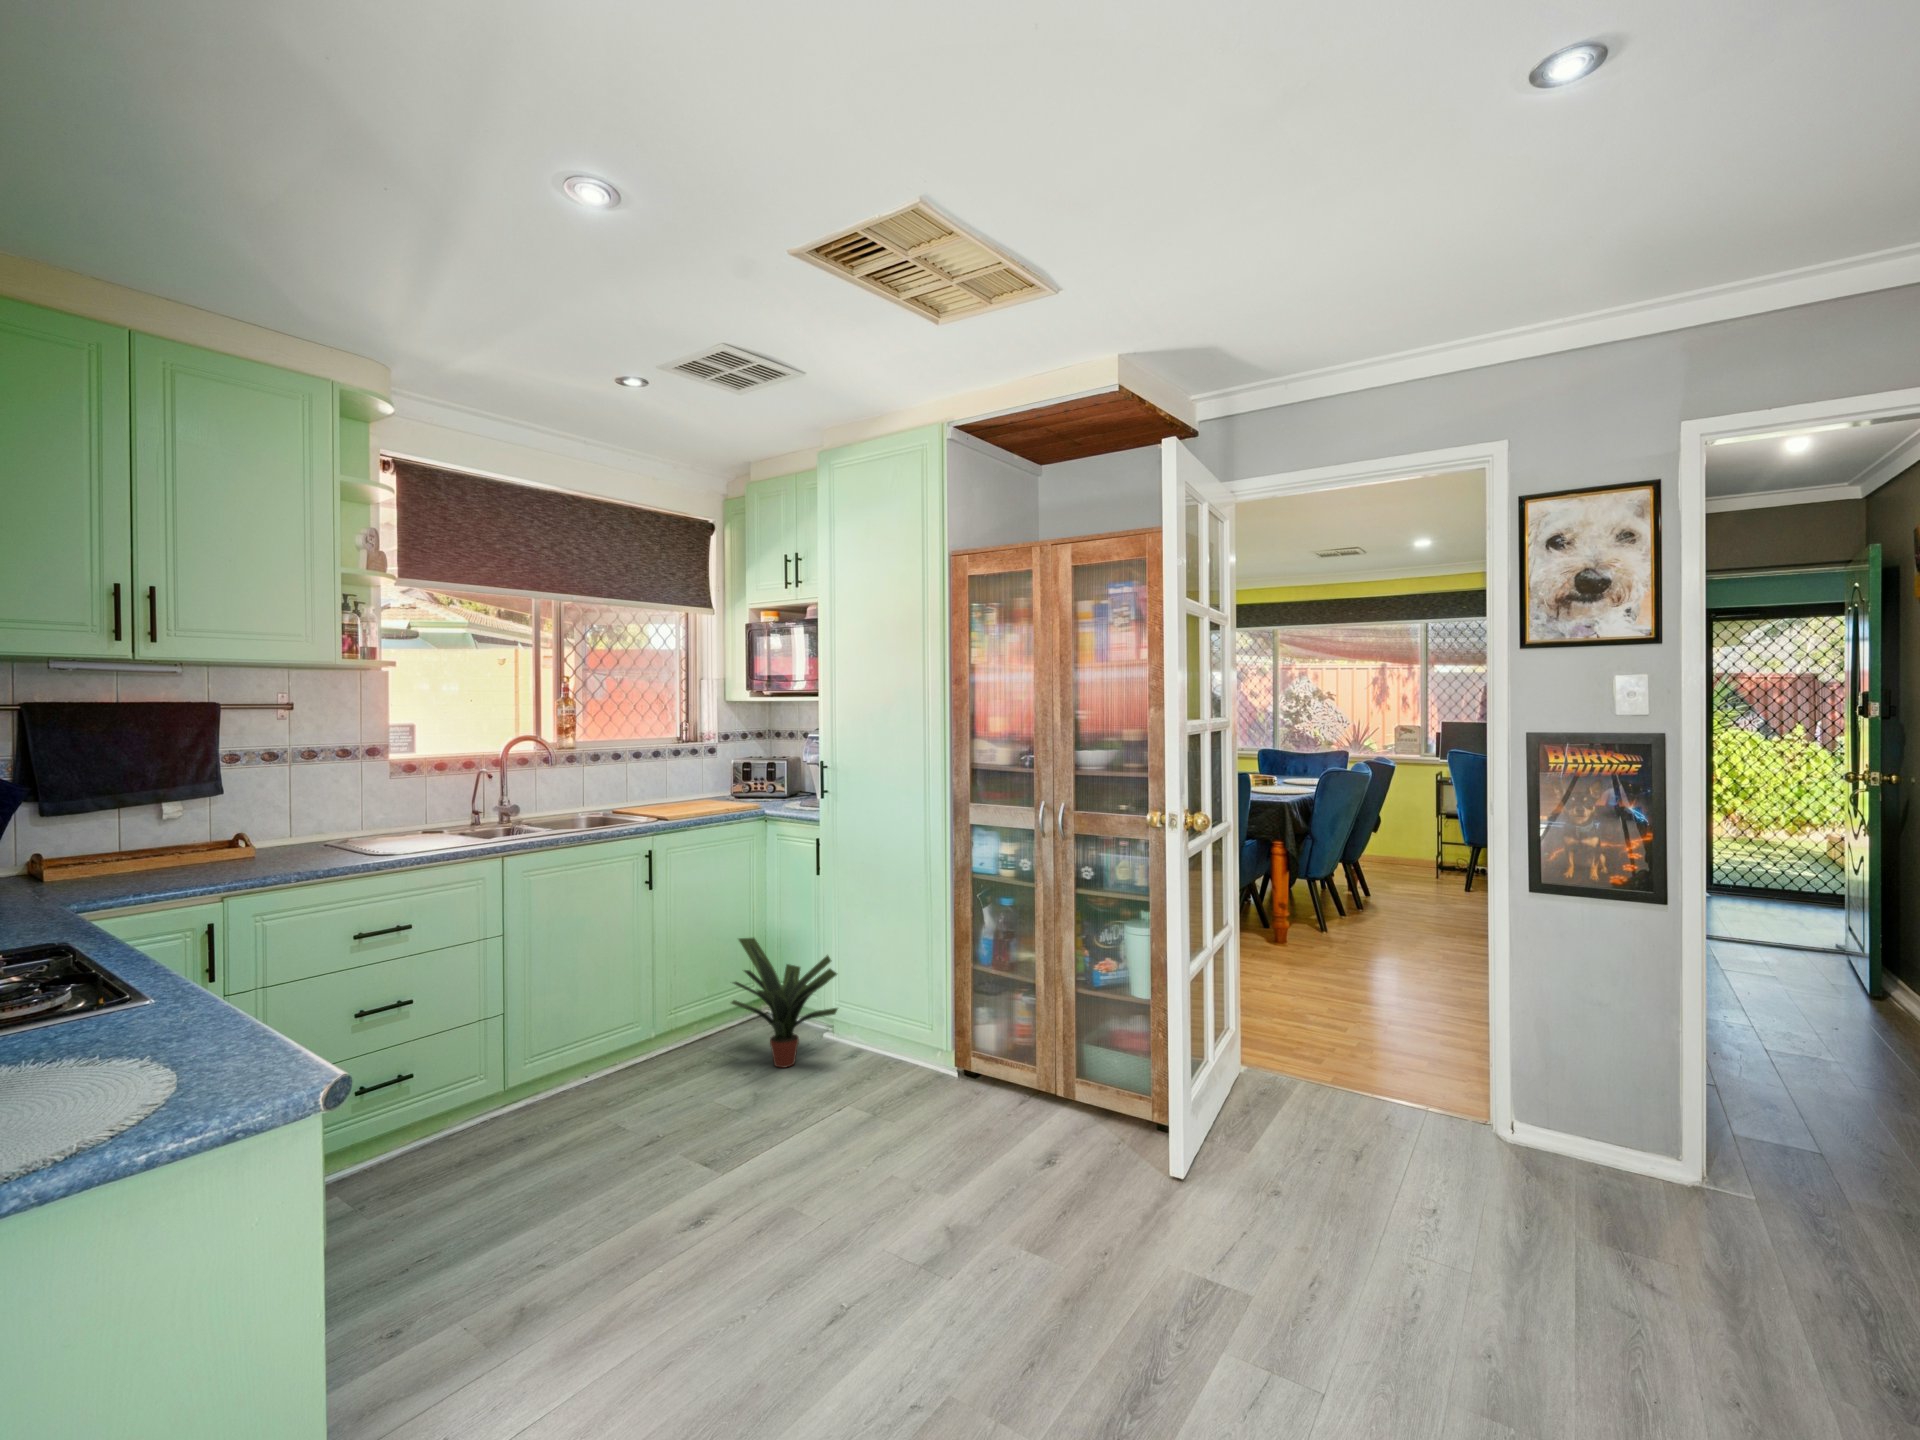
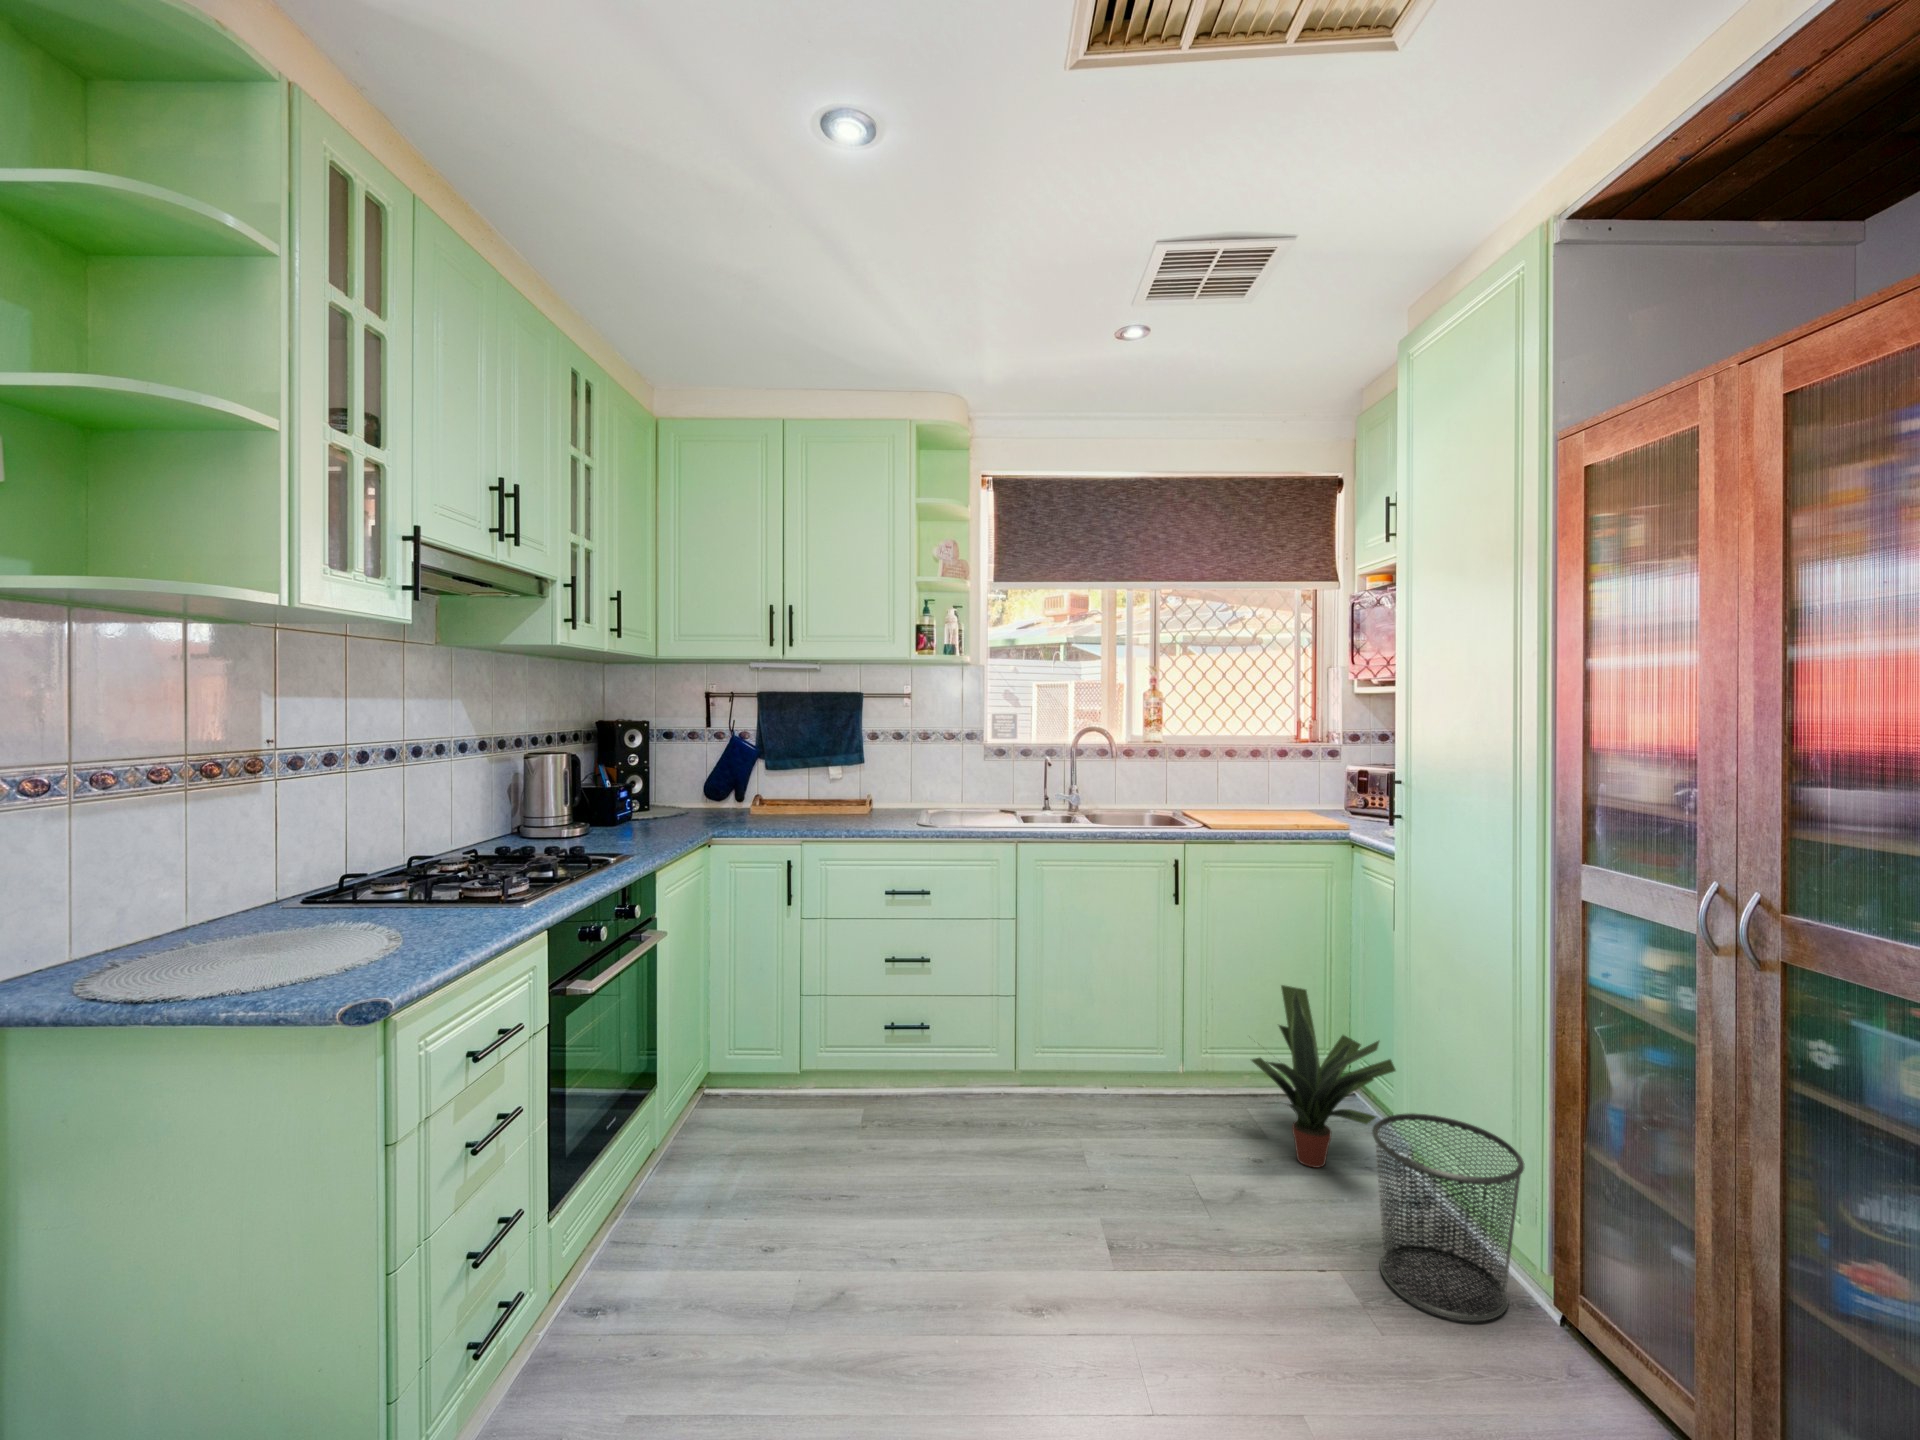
waste bin: none [865,985,953,1107] -> present [1372,1113,1524,1321]

